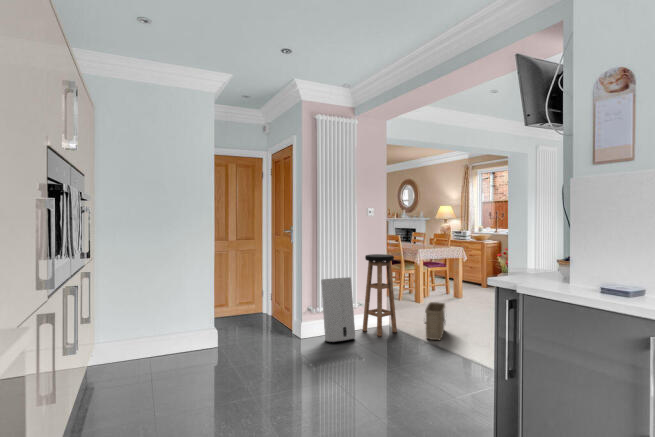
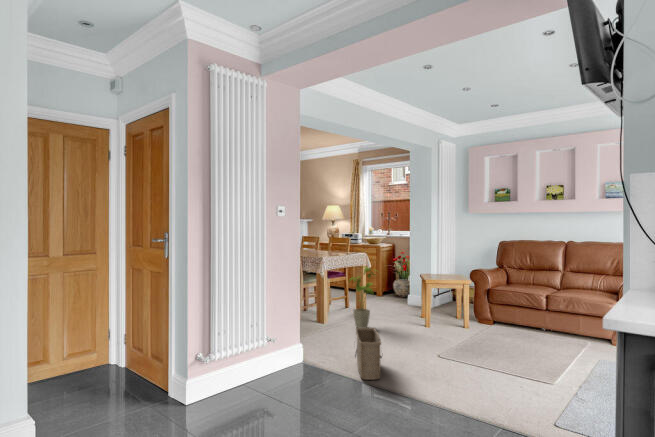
bar stool: present [363,254,397,336] -> none [273,269,319,384]
house plant: none [439,257,466,308] -> present [350,267,375,328]
air purifier: present [321,277,355,342] -> none [219,305,270,405]

